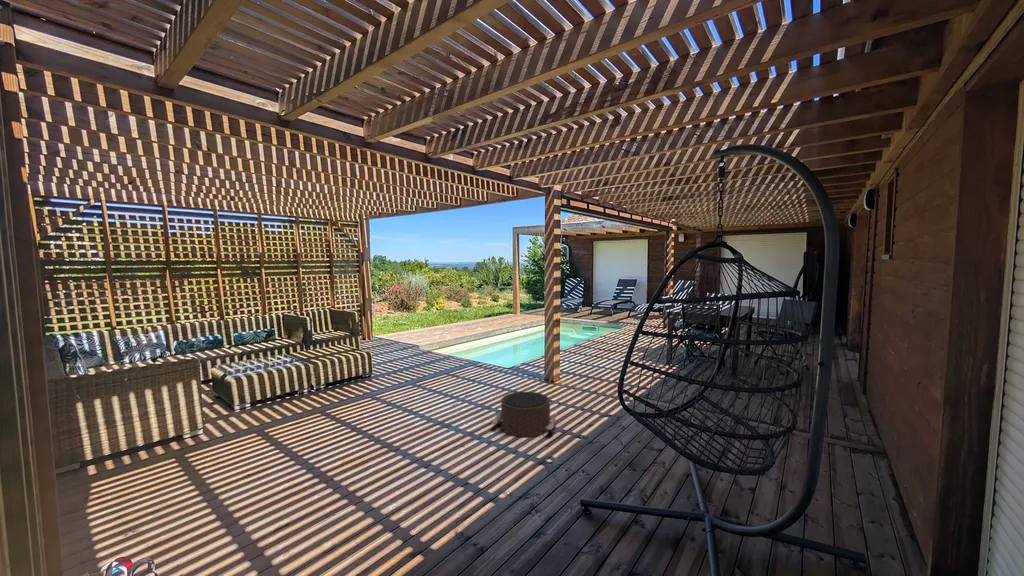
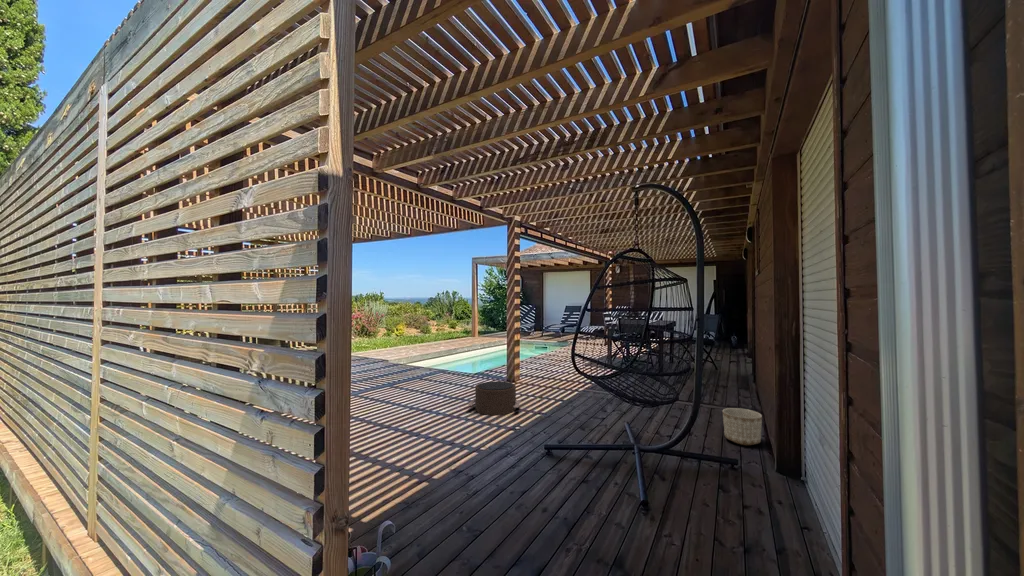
planter: none [835,461,900,522] -> present [723,408,762,445]

